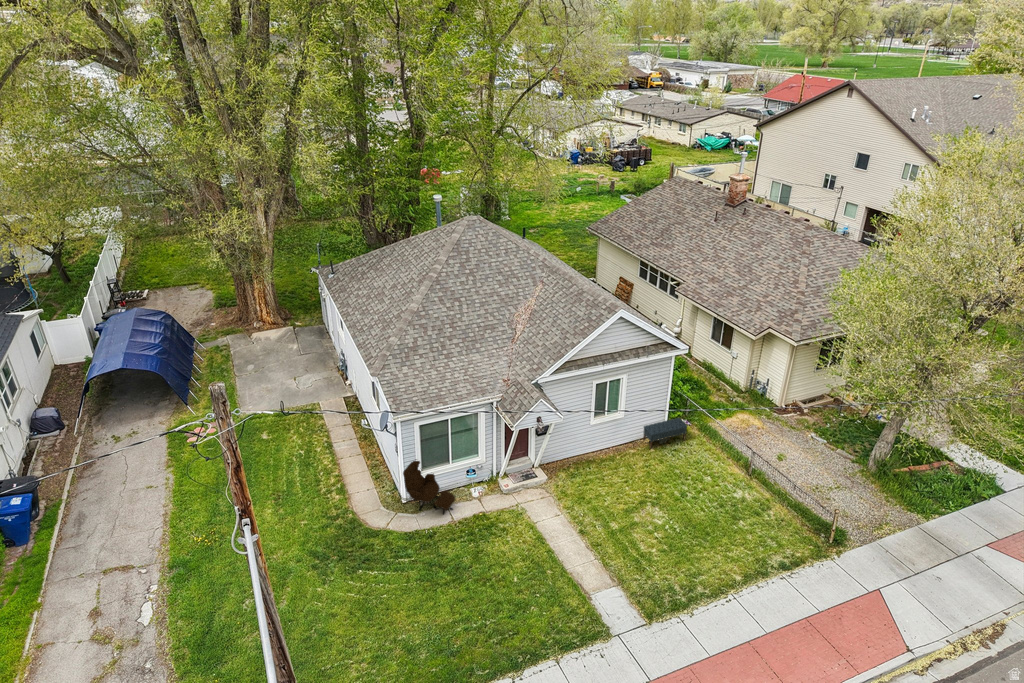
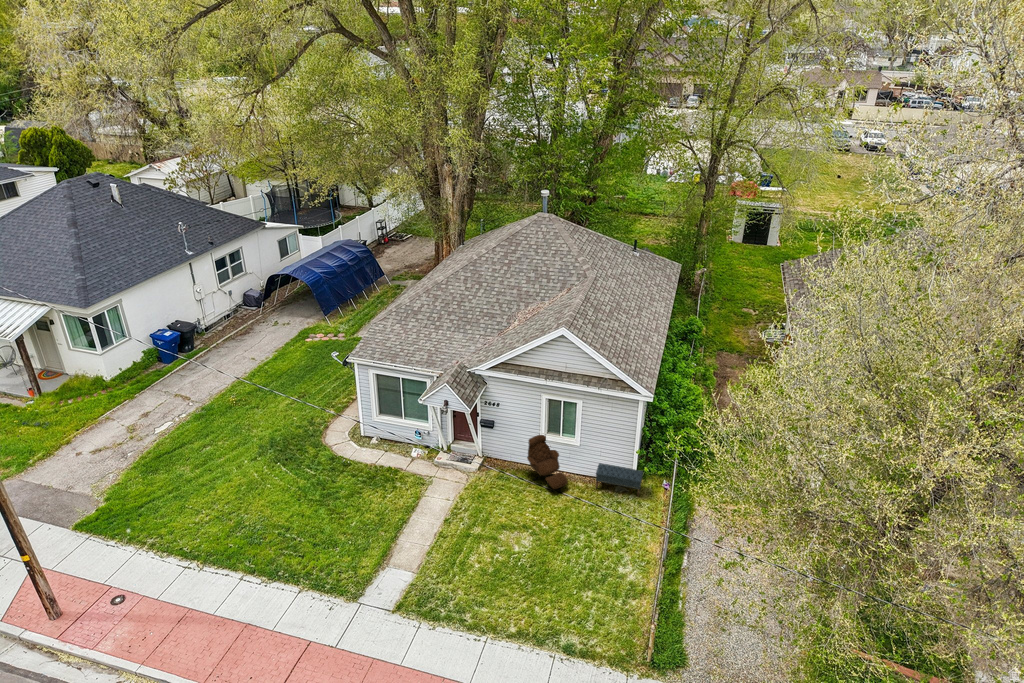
lounge chair: present [403,461,455,514] -> present [527,435,568,492]

